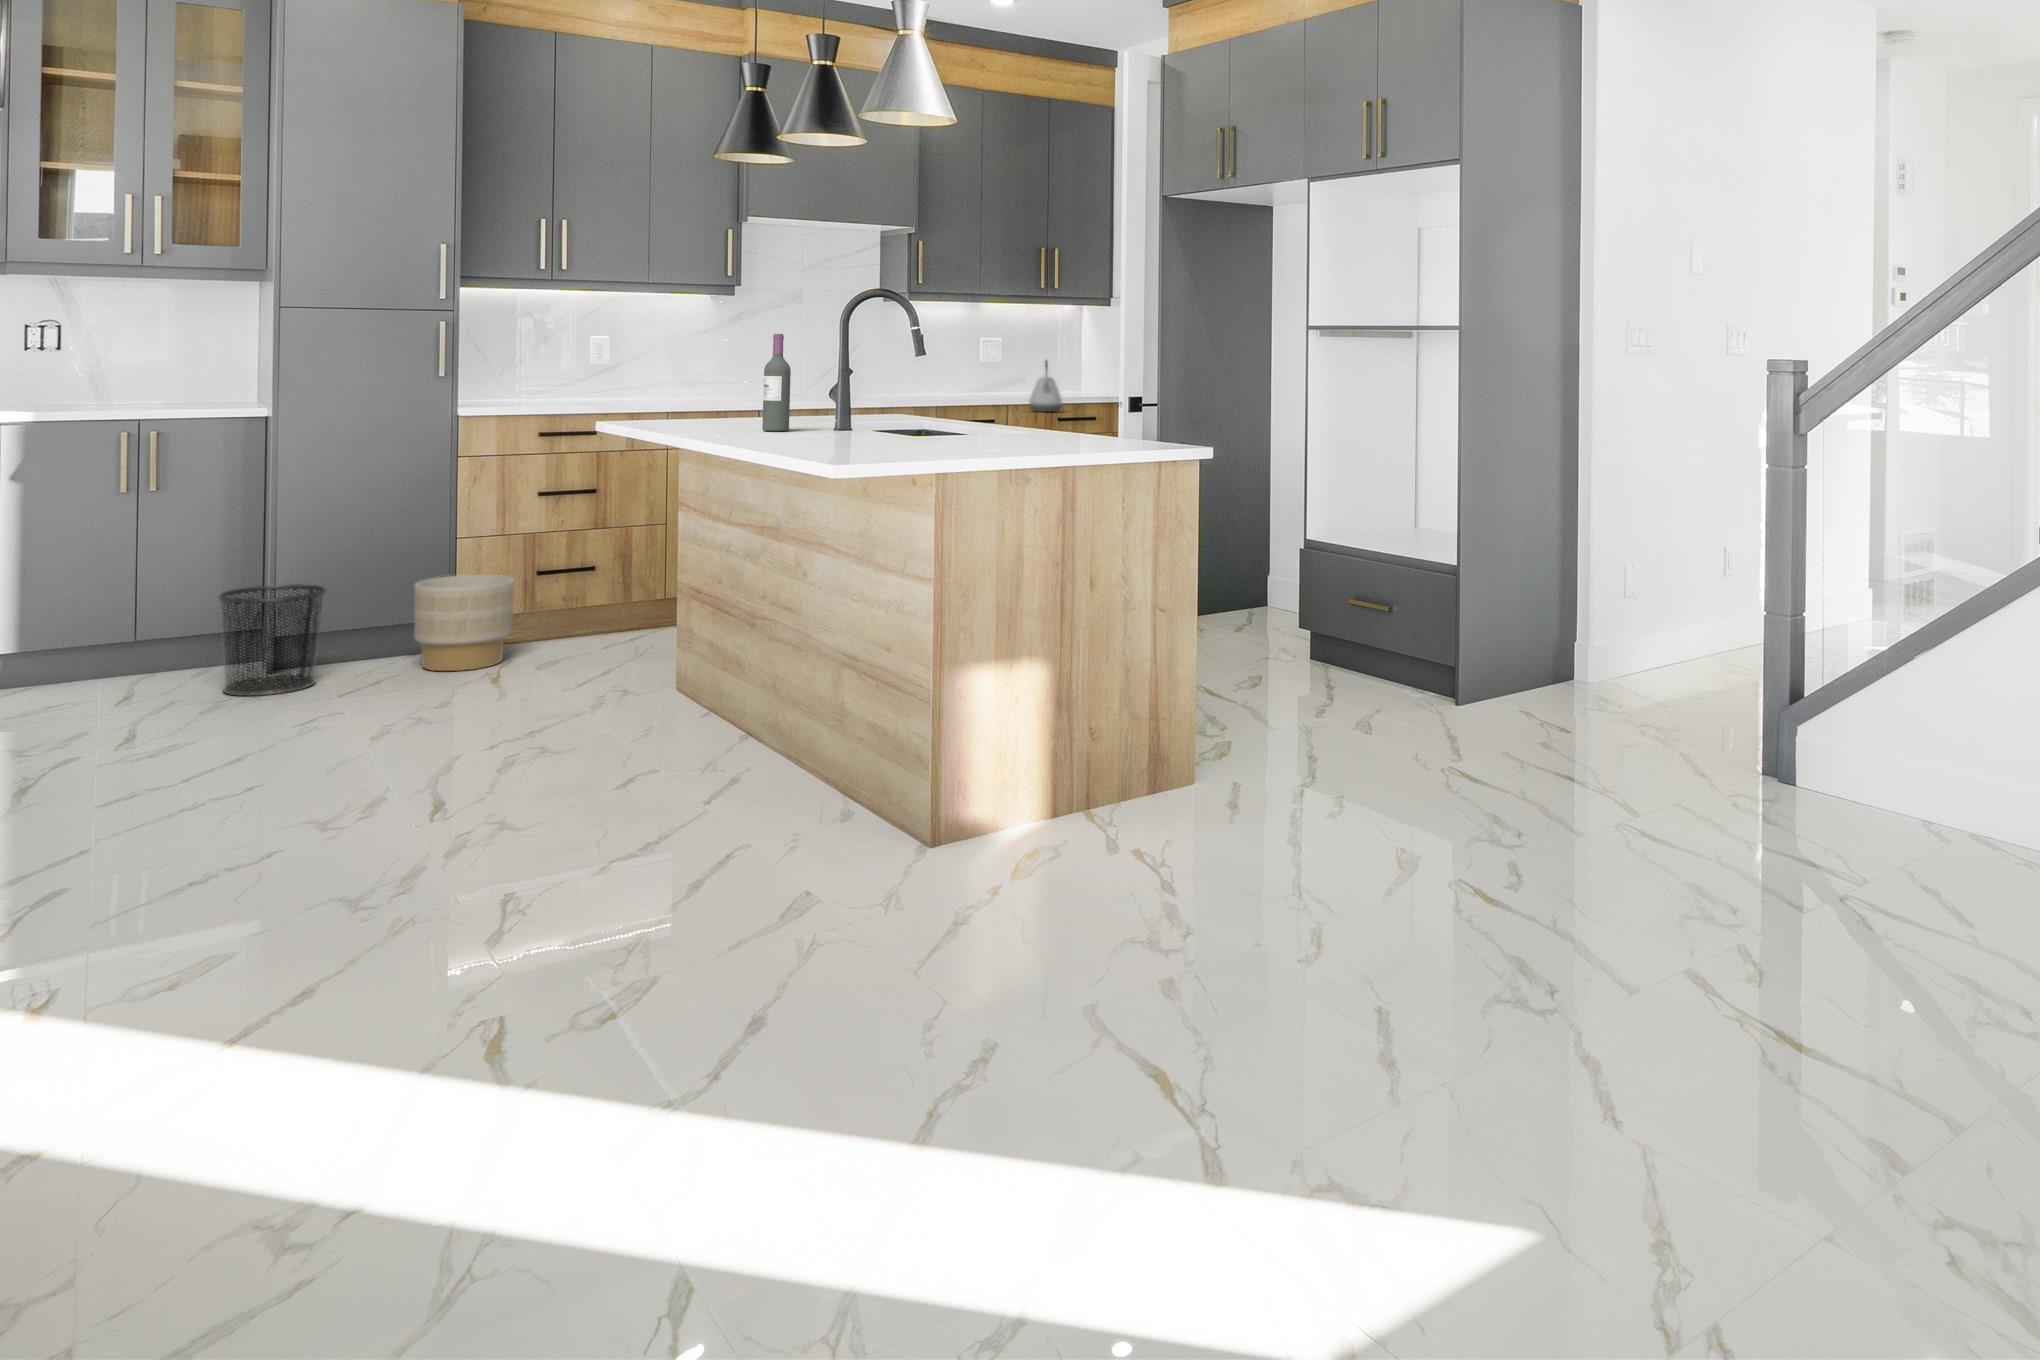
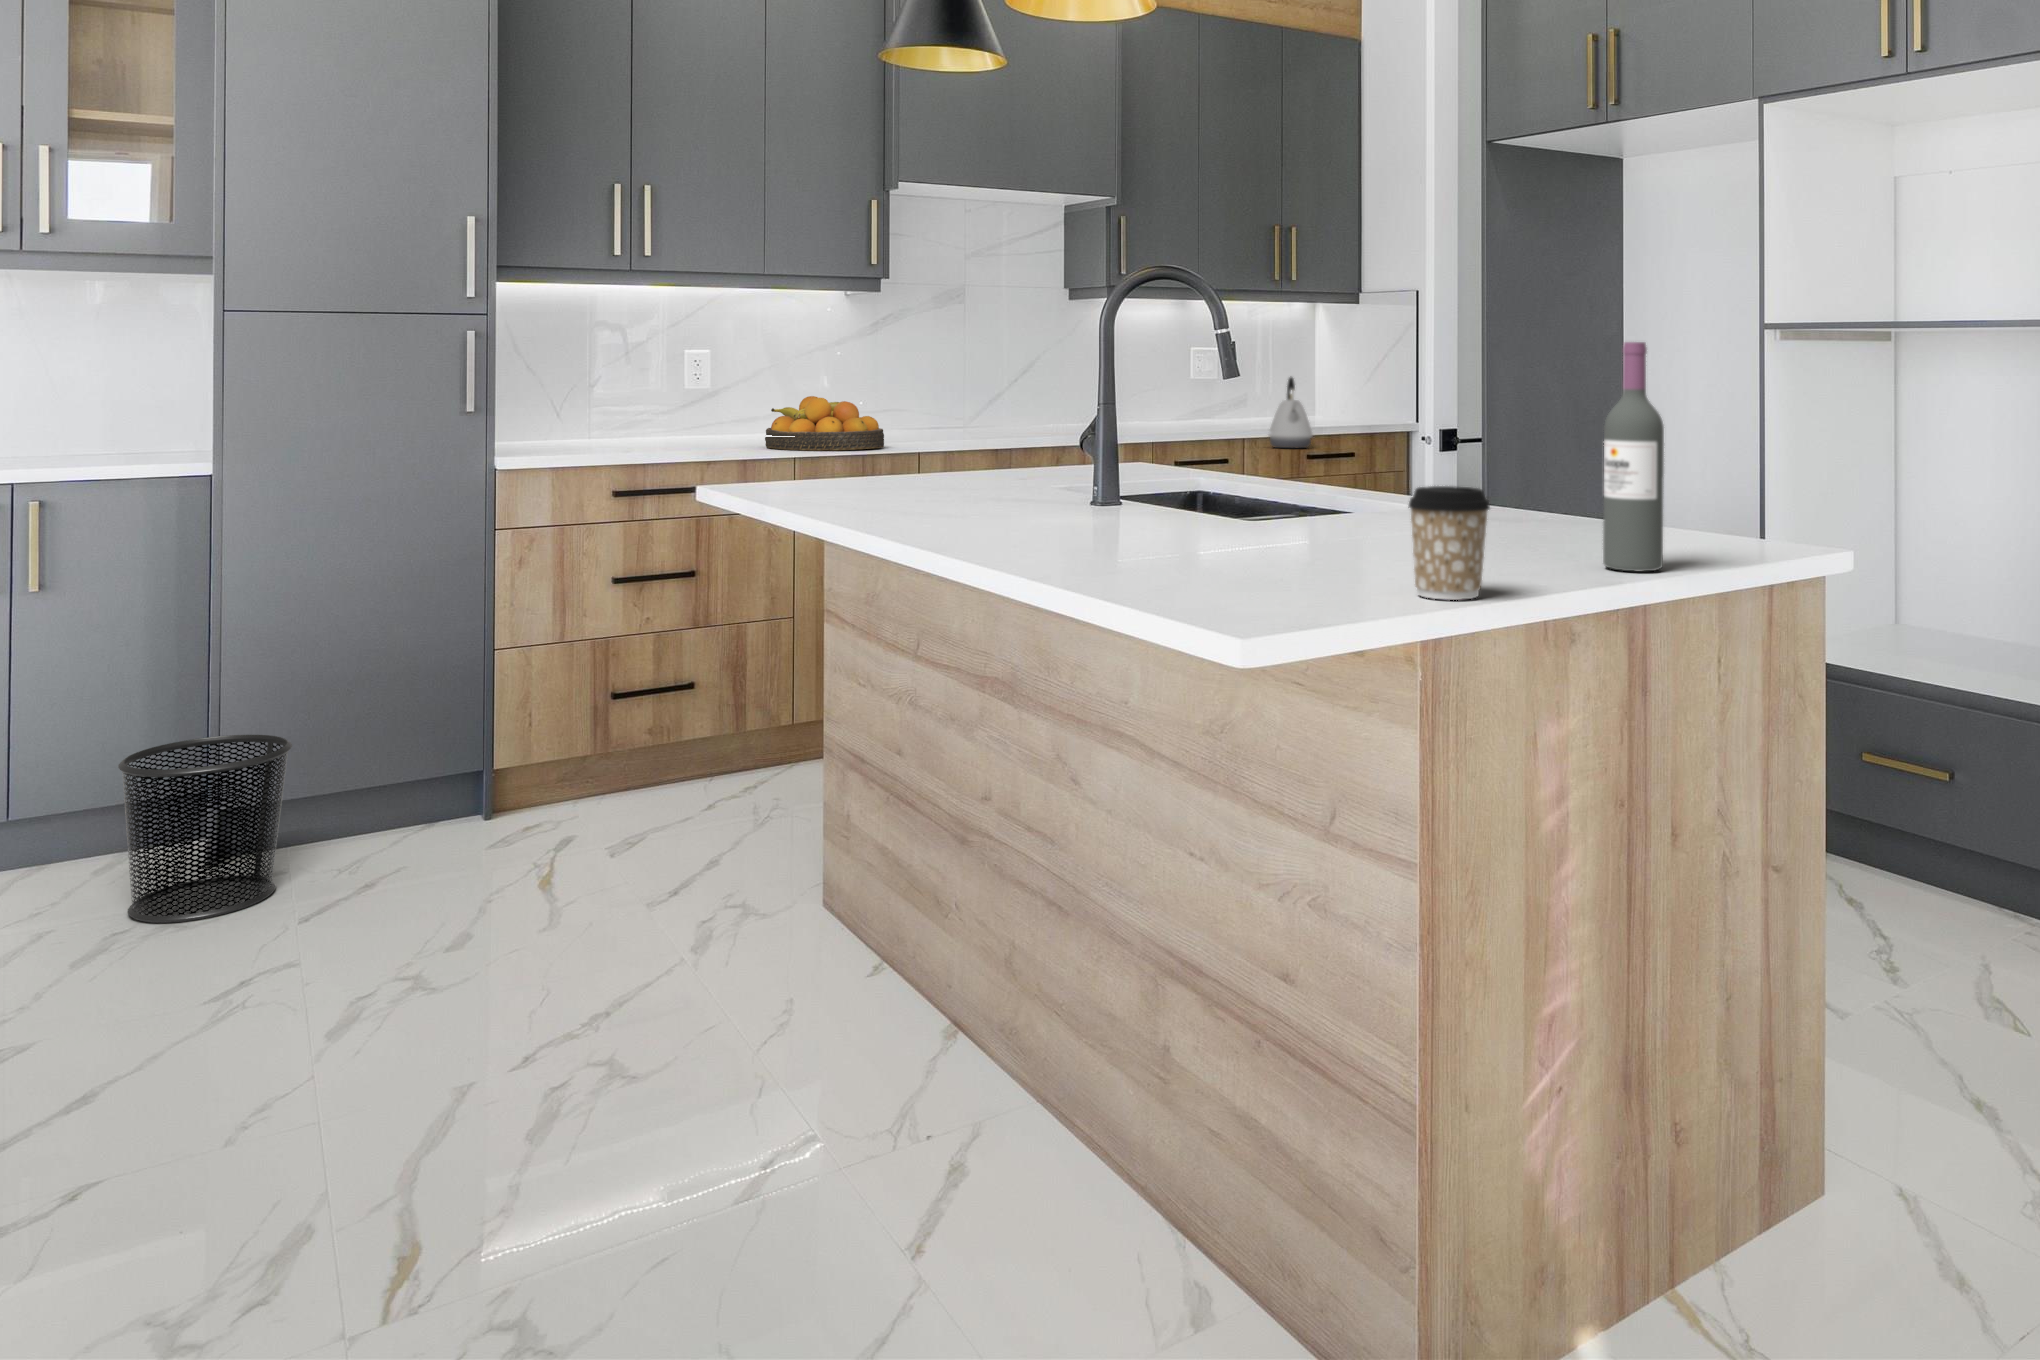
wine bottle: present [762,334,791,431] -> present [1603,342,1664,571]
fruit bowl: none [651,370,738,408] -> present [765,396,884,451]
coffee cup: none [931,407,971,459] -> present [1408,486,1490,600]
planter: present [414,575,514,671] -> none [427,706,576,863]

